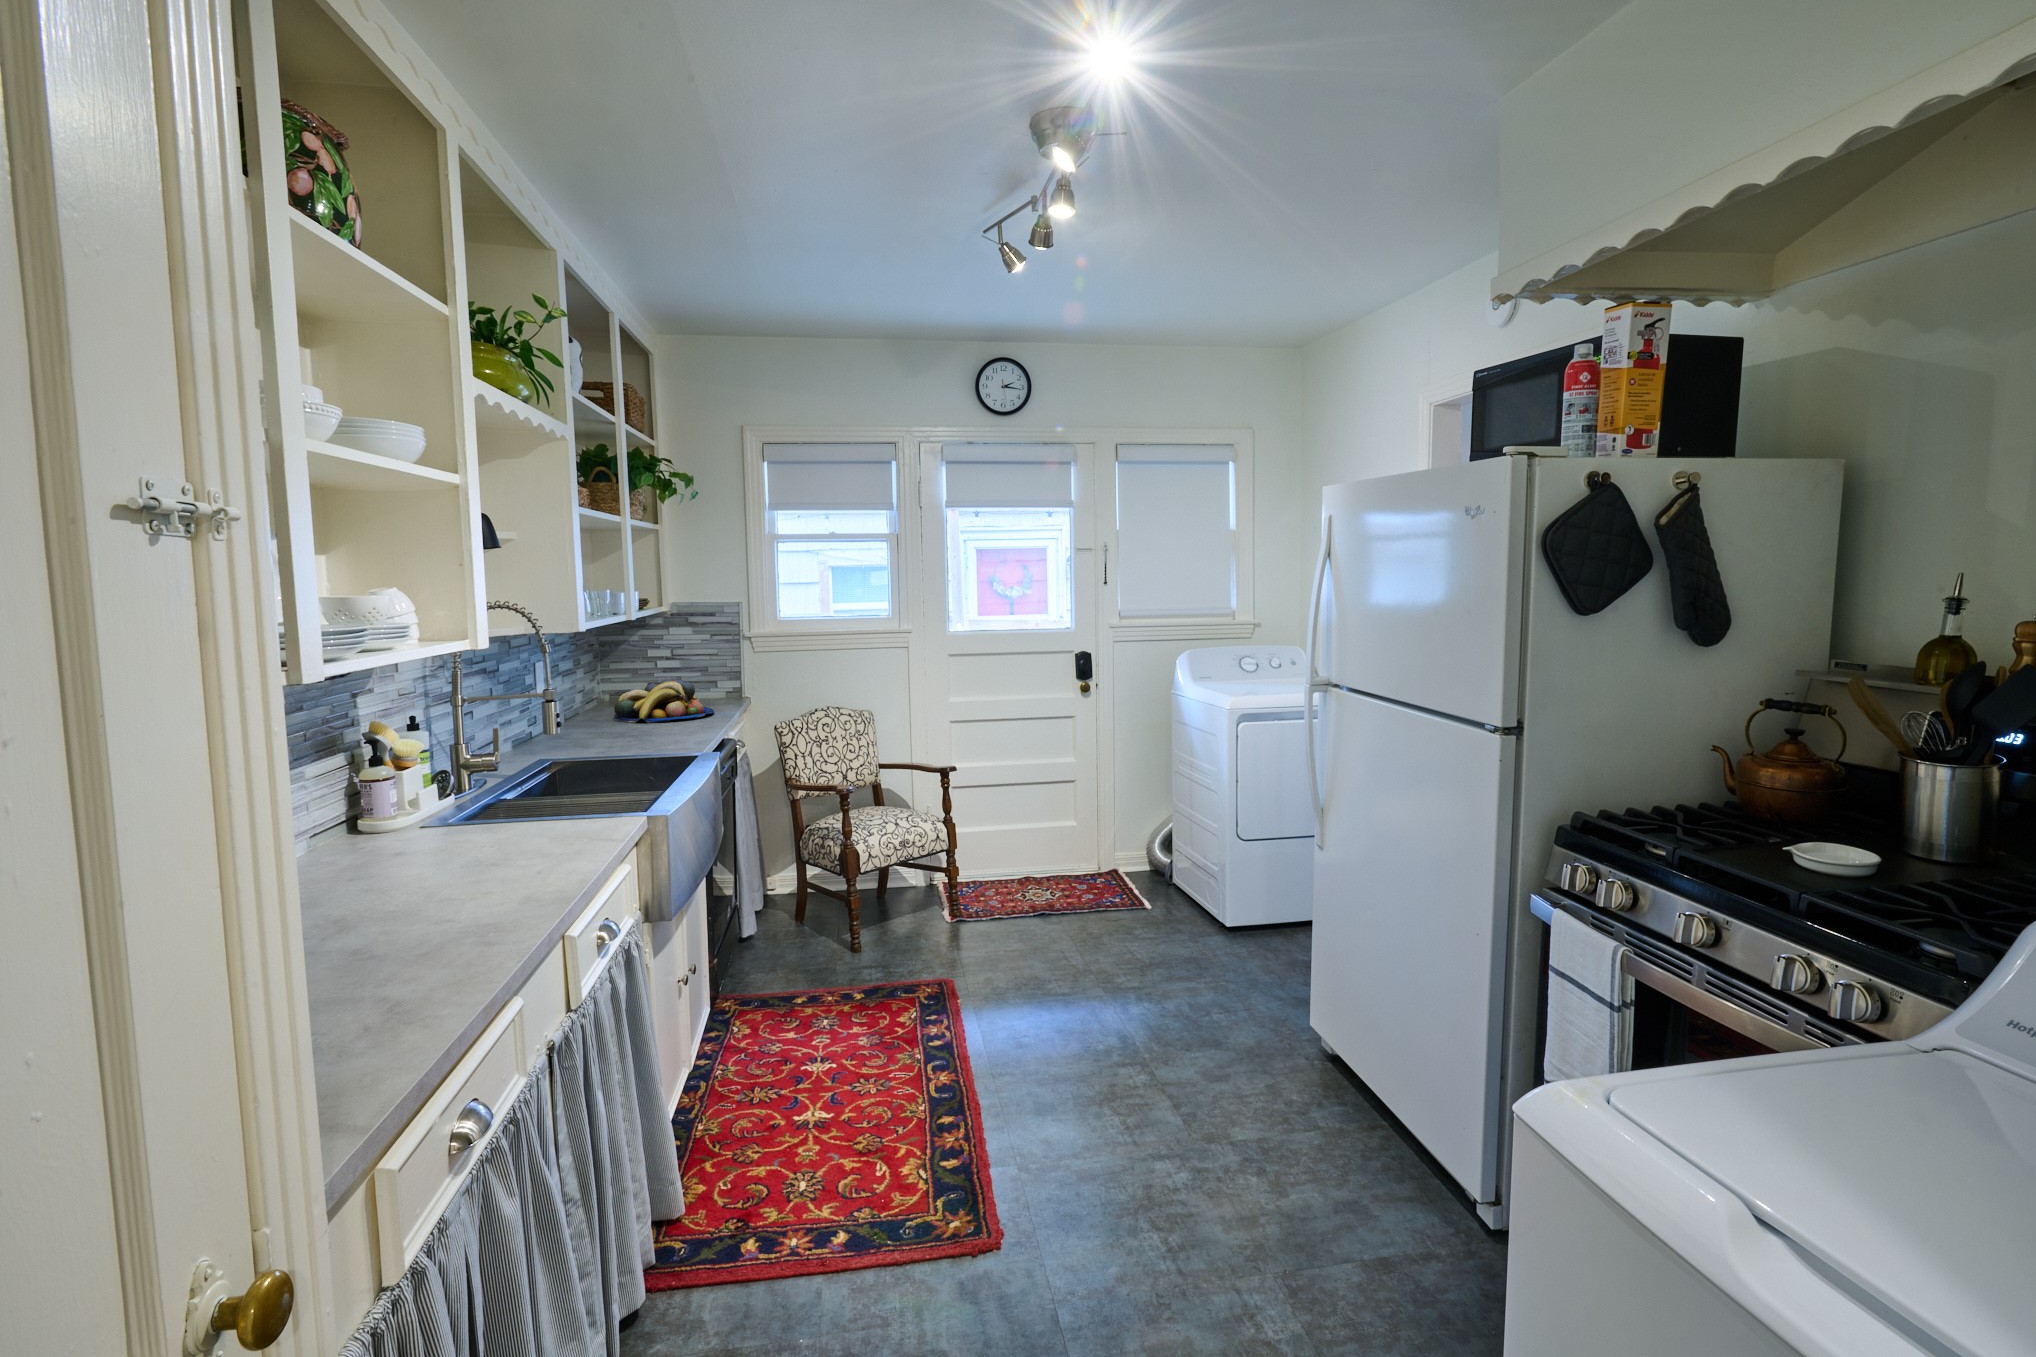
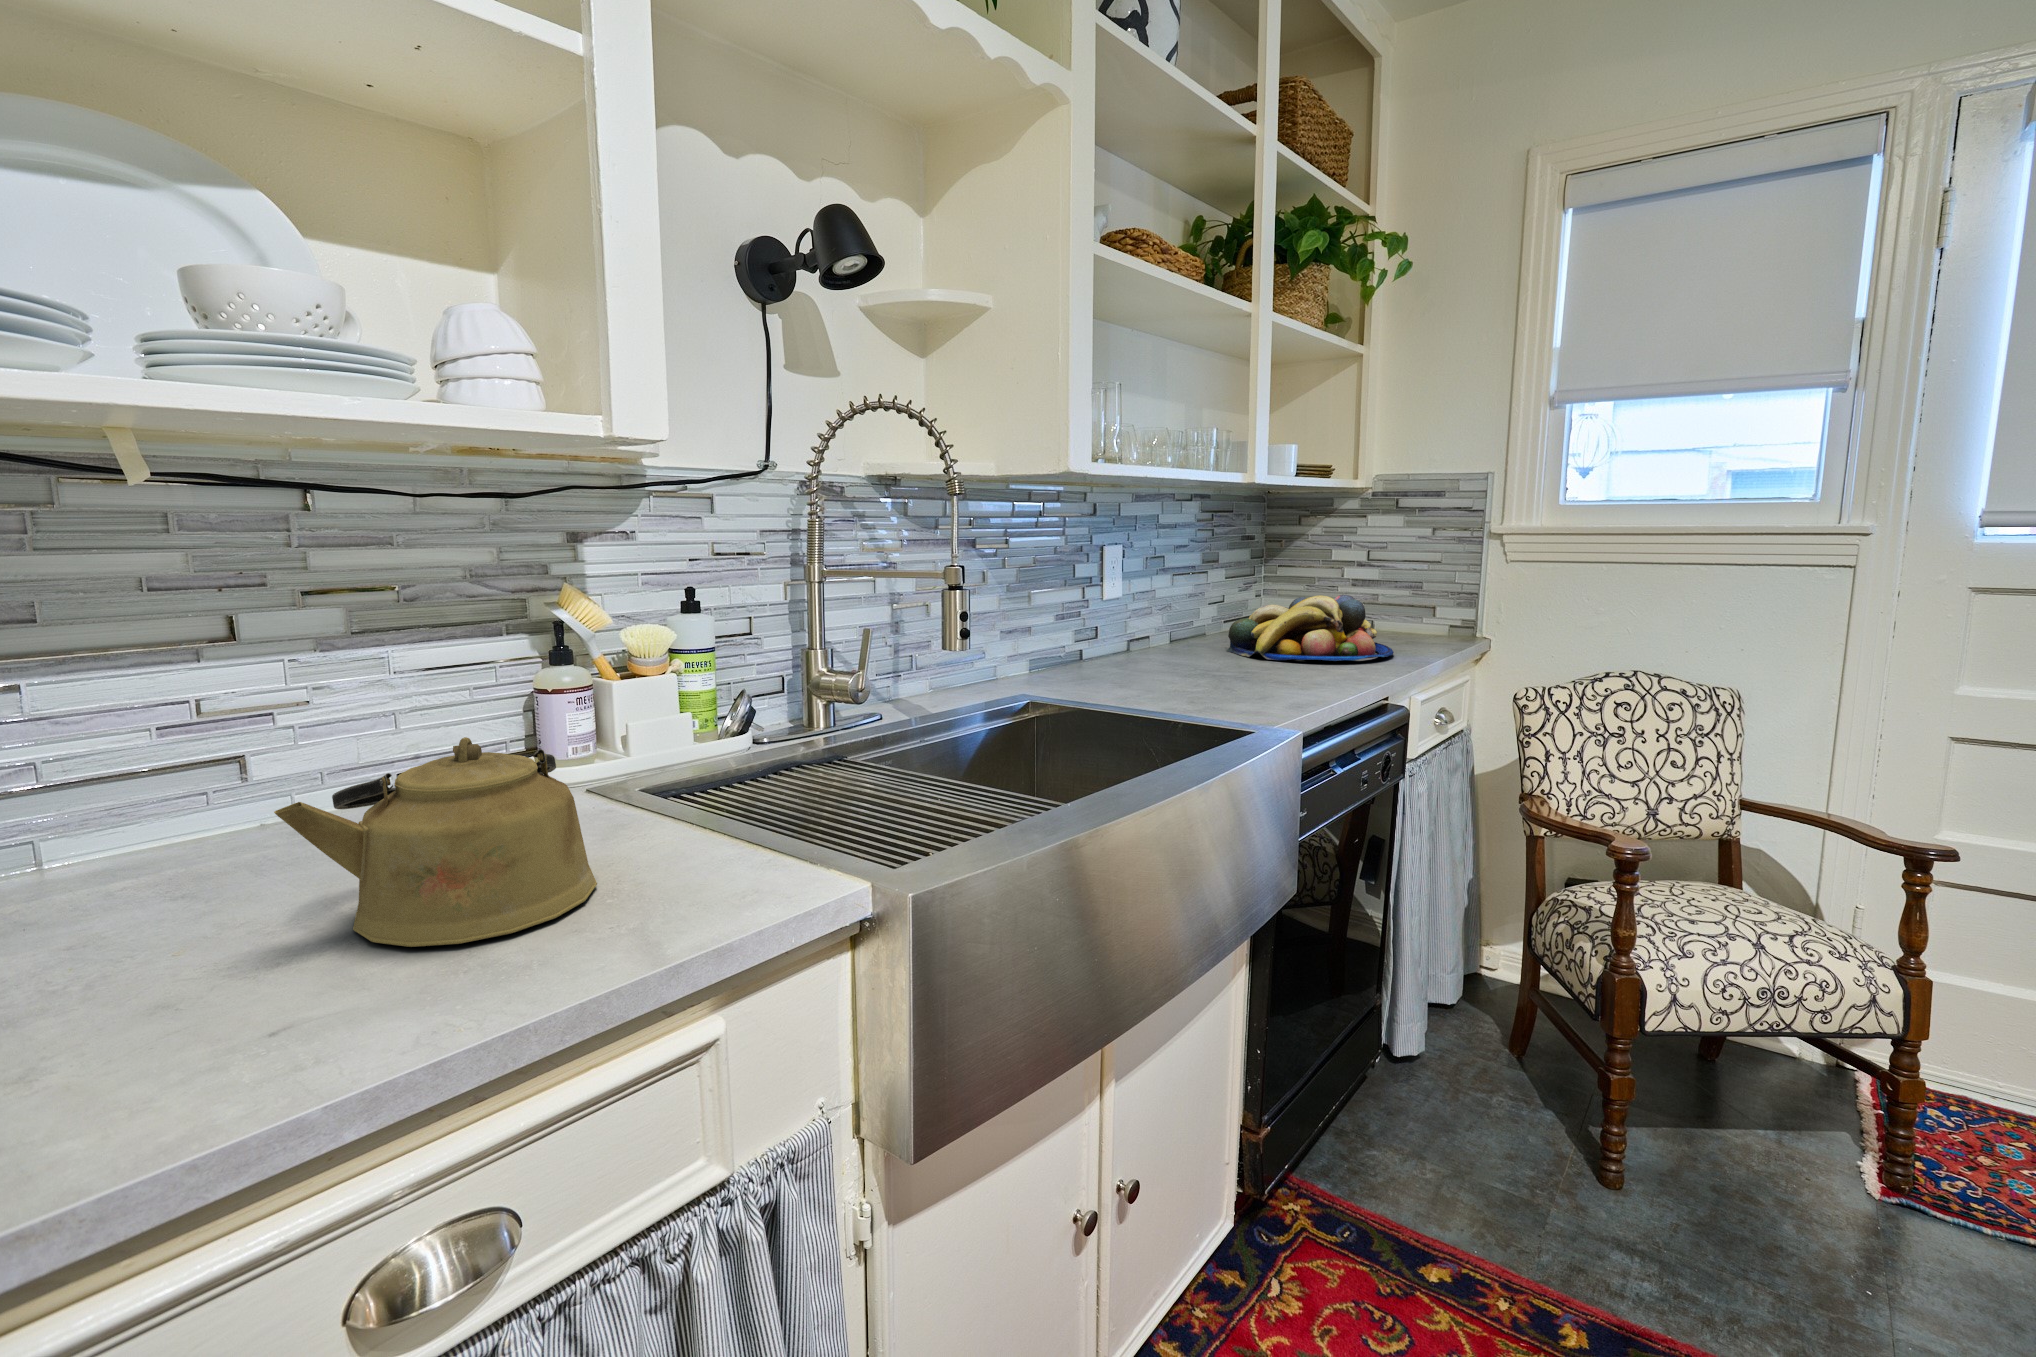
kettle: none [402,780,531,866] -> present [274,737,597,947]

